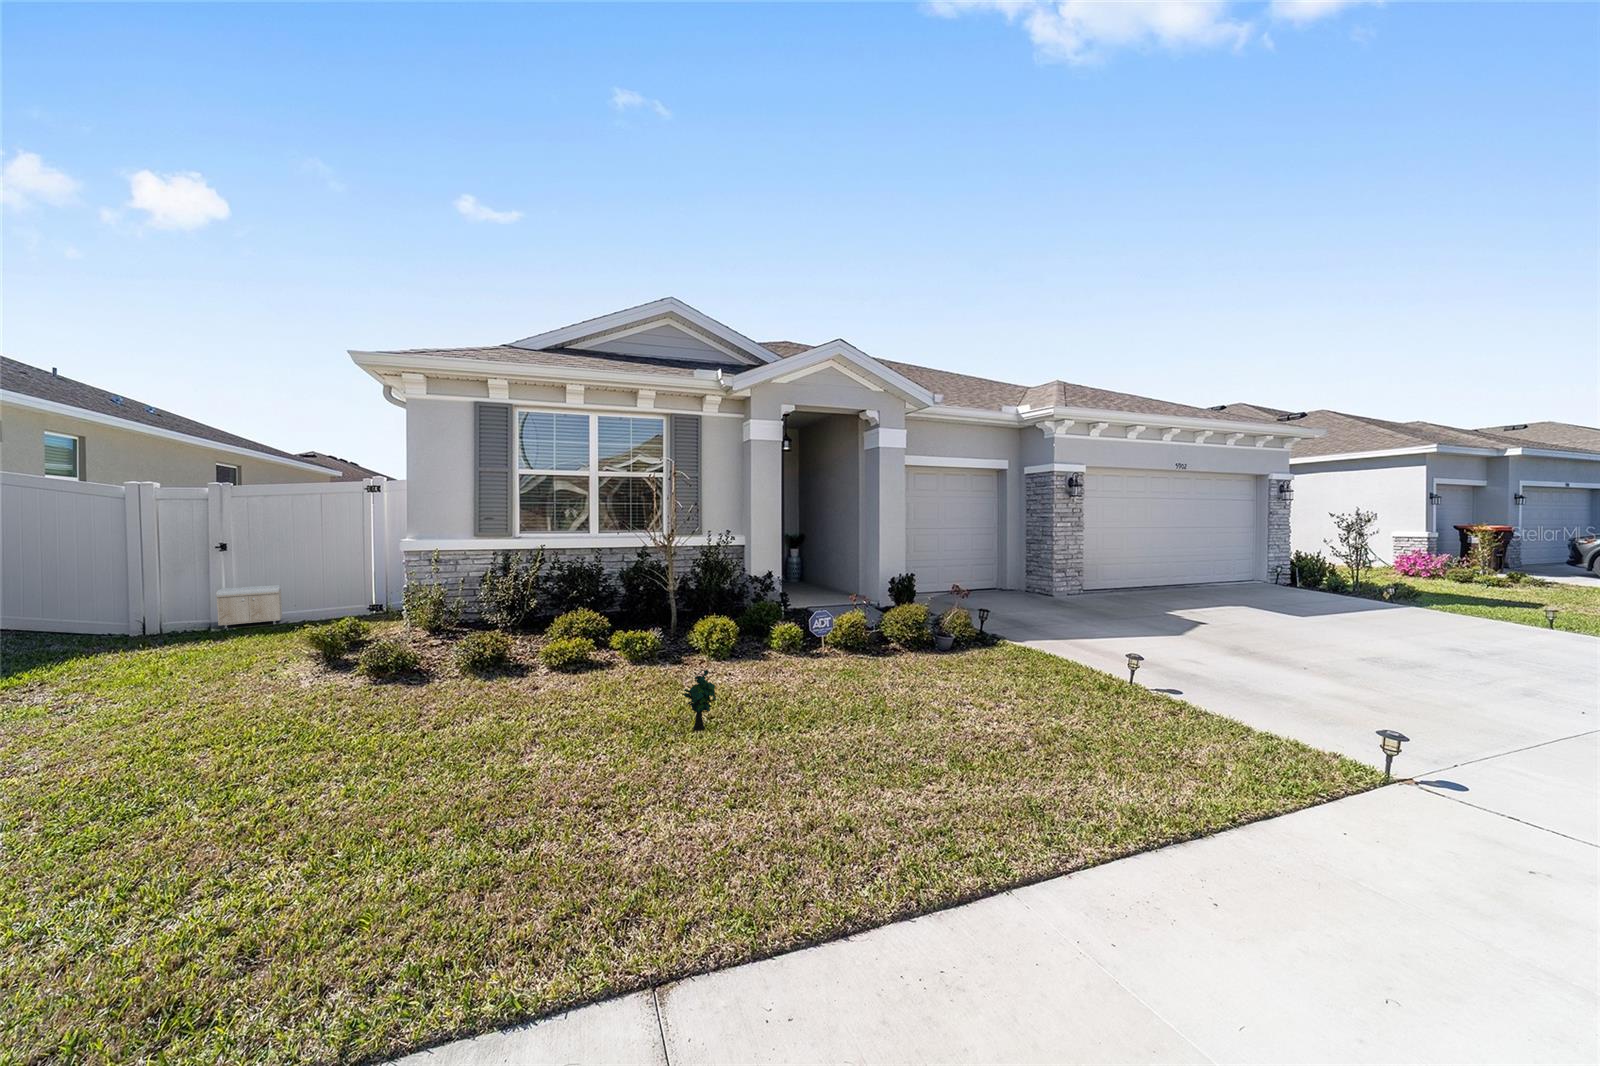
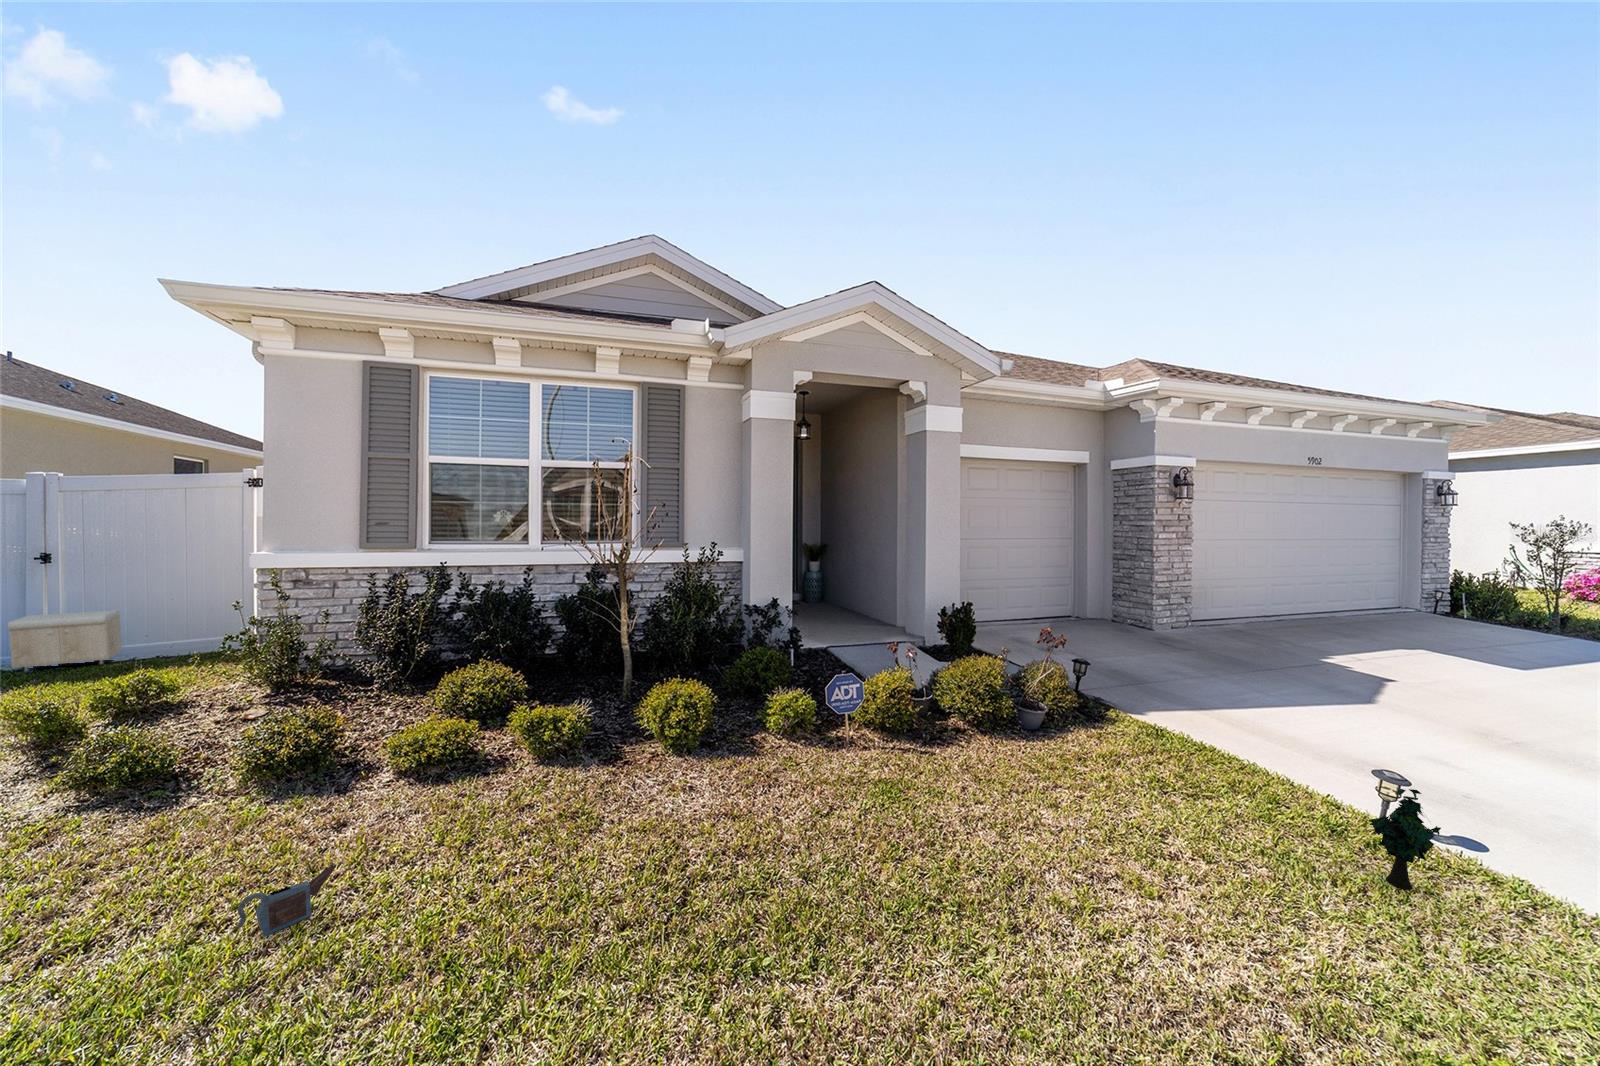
decorative plant: present [682,670,717,730] -> present [1368,789,1441,890]
watering can: none [526,692,562,721] -> present [237,865,336,936]

